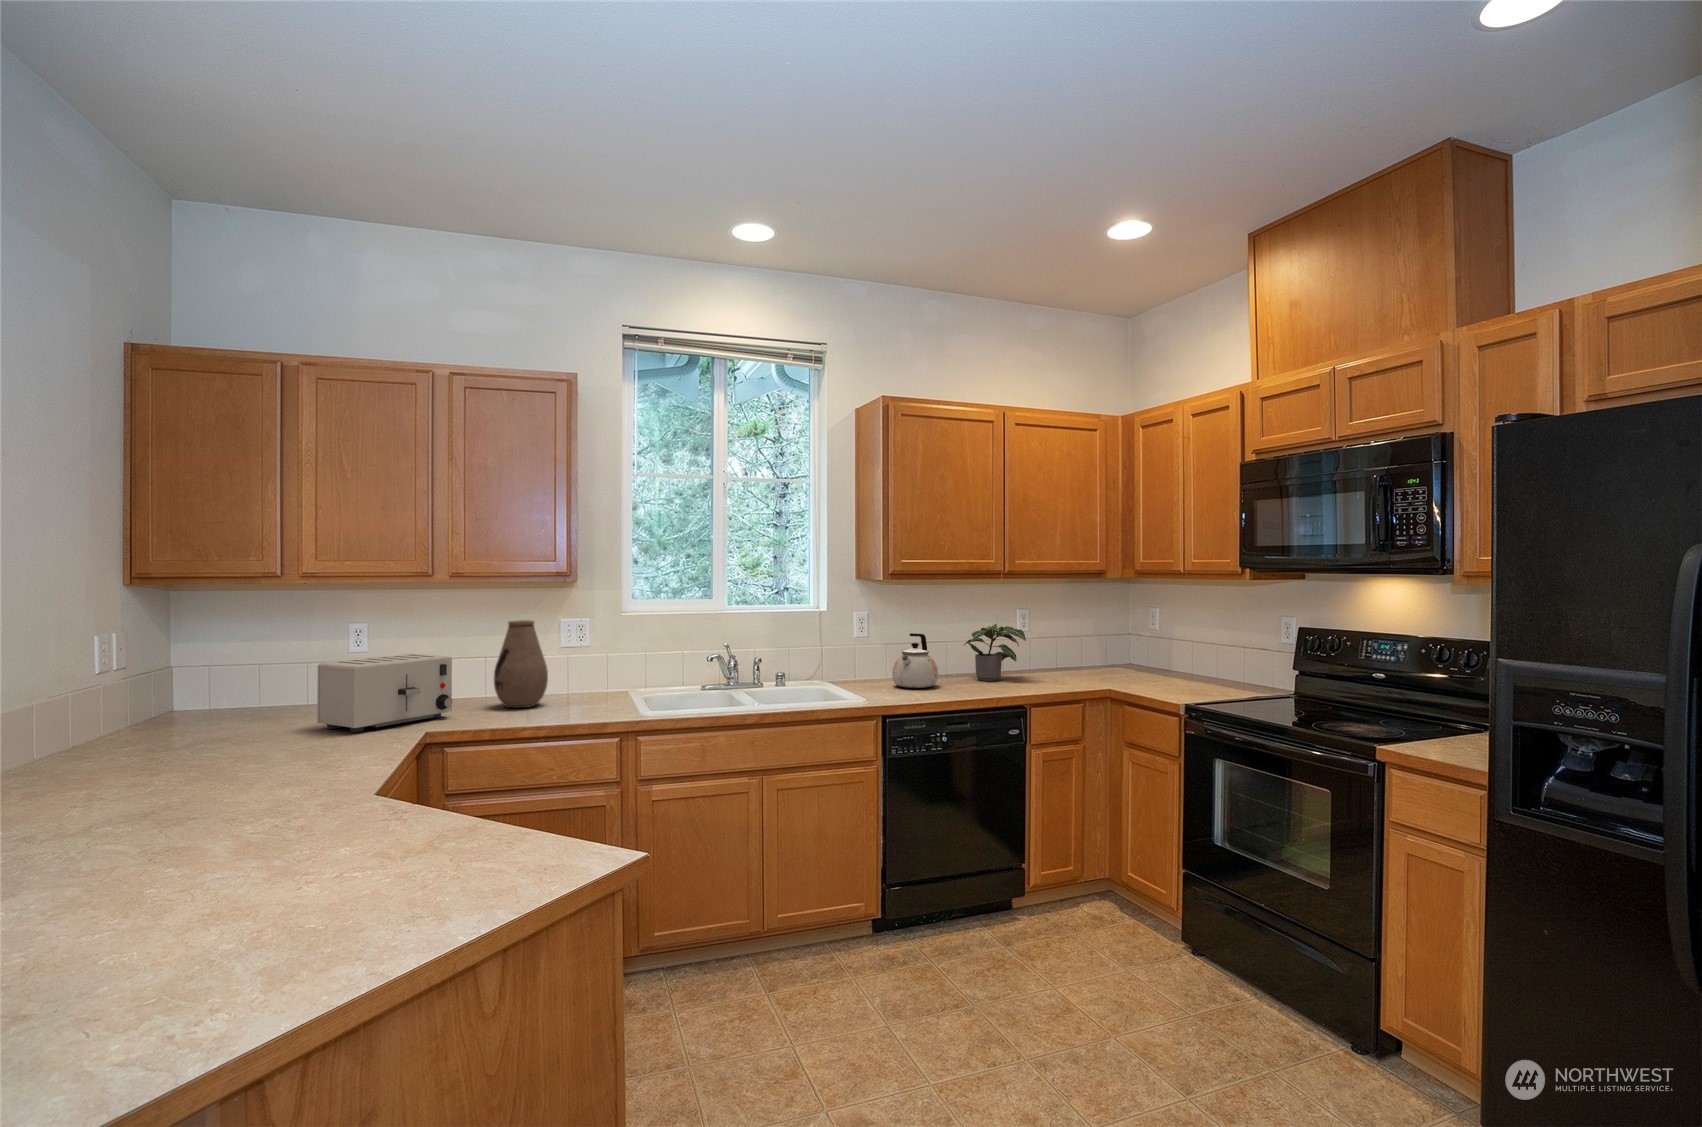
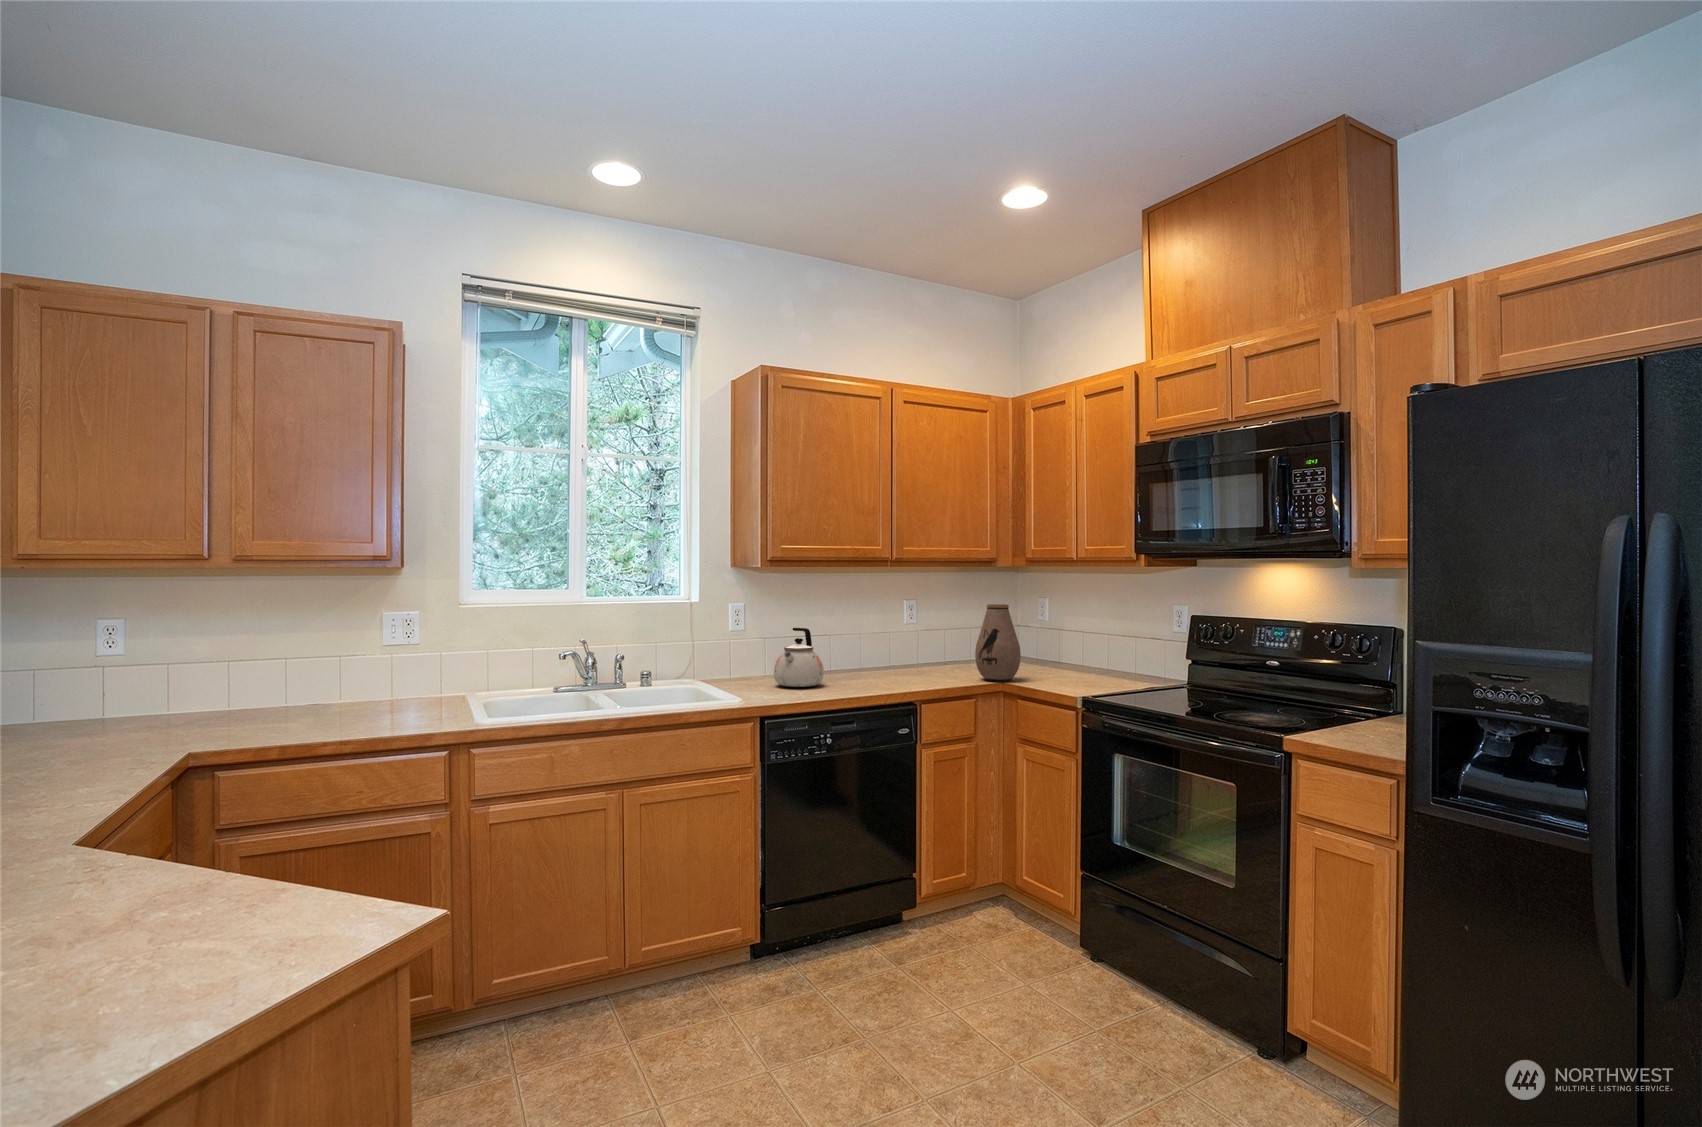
vase: present [494,620,548,708] -> present [975,604,1021,681]
potted plant: present [965,624,1026,681] -> none [851,617,917,678]
toaster: present [317,654,453,732] -> none [42,656,235,754]

